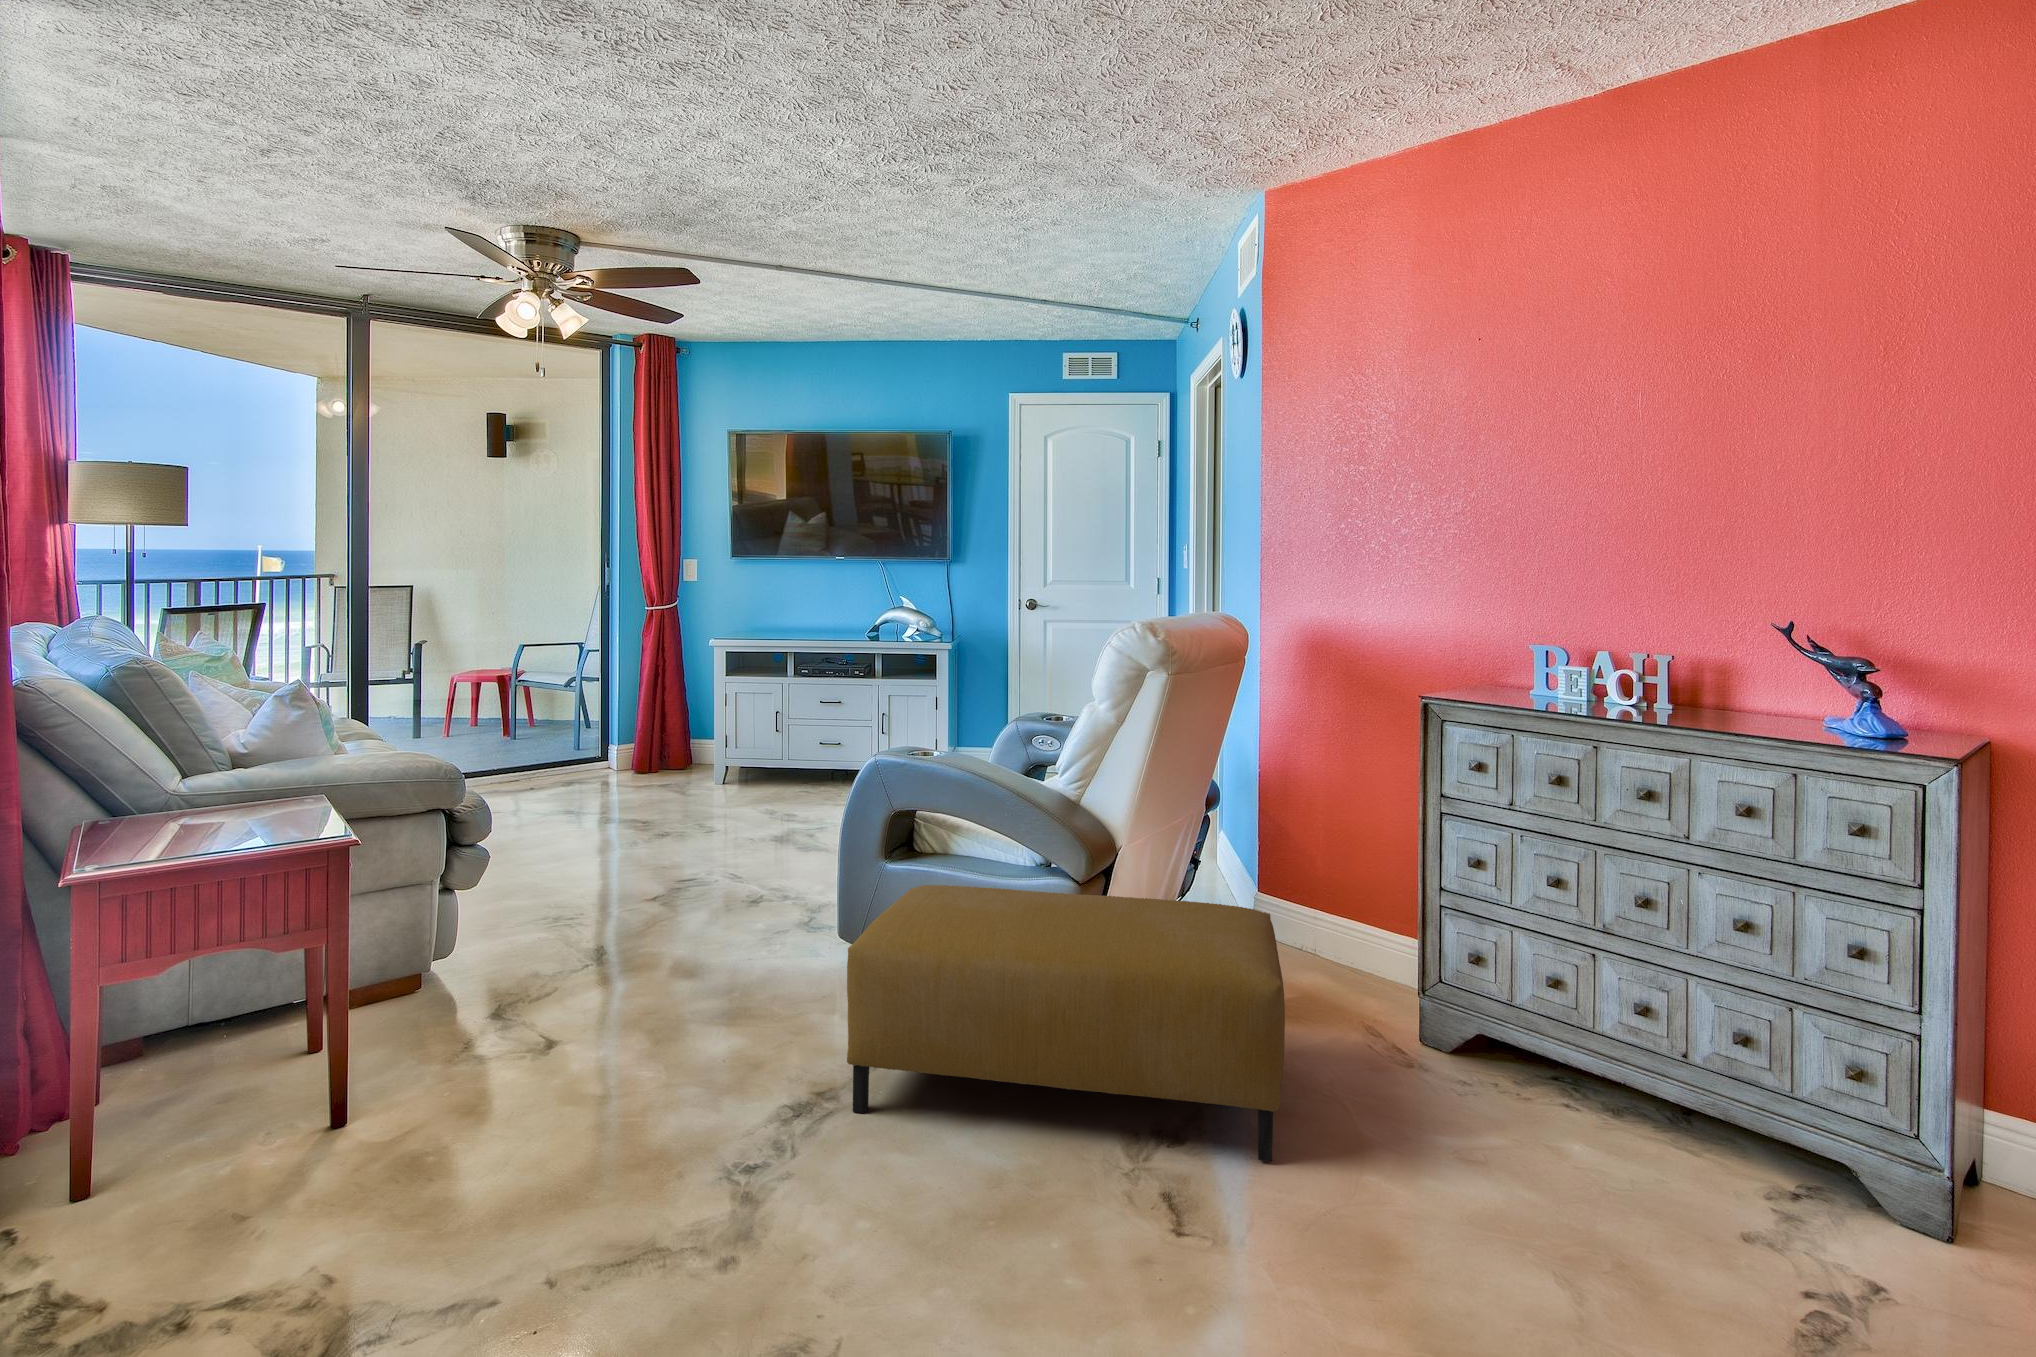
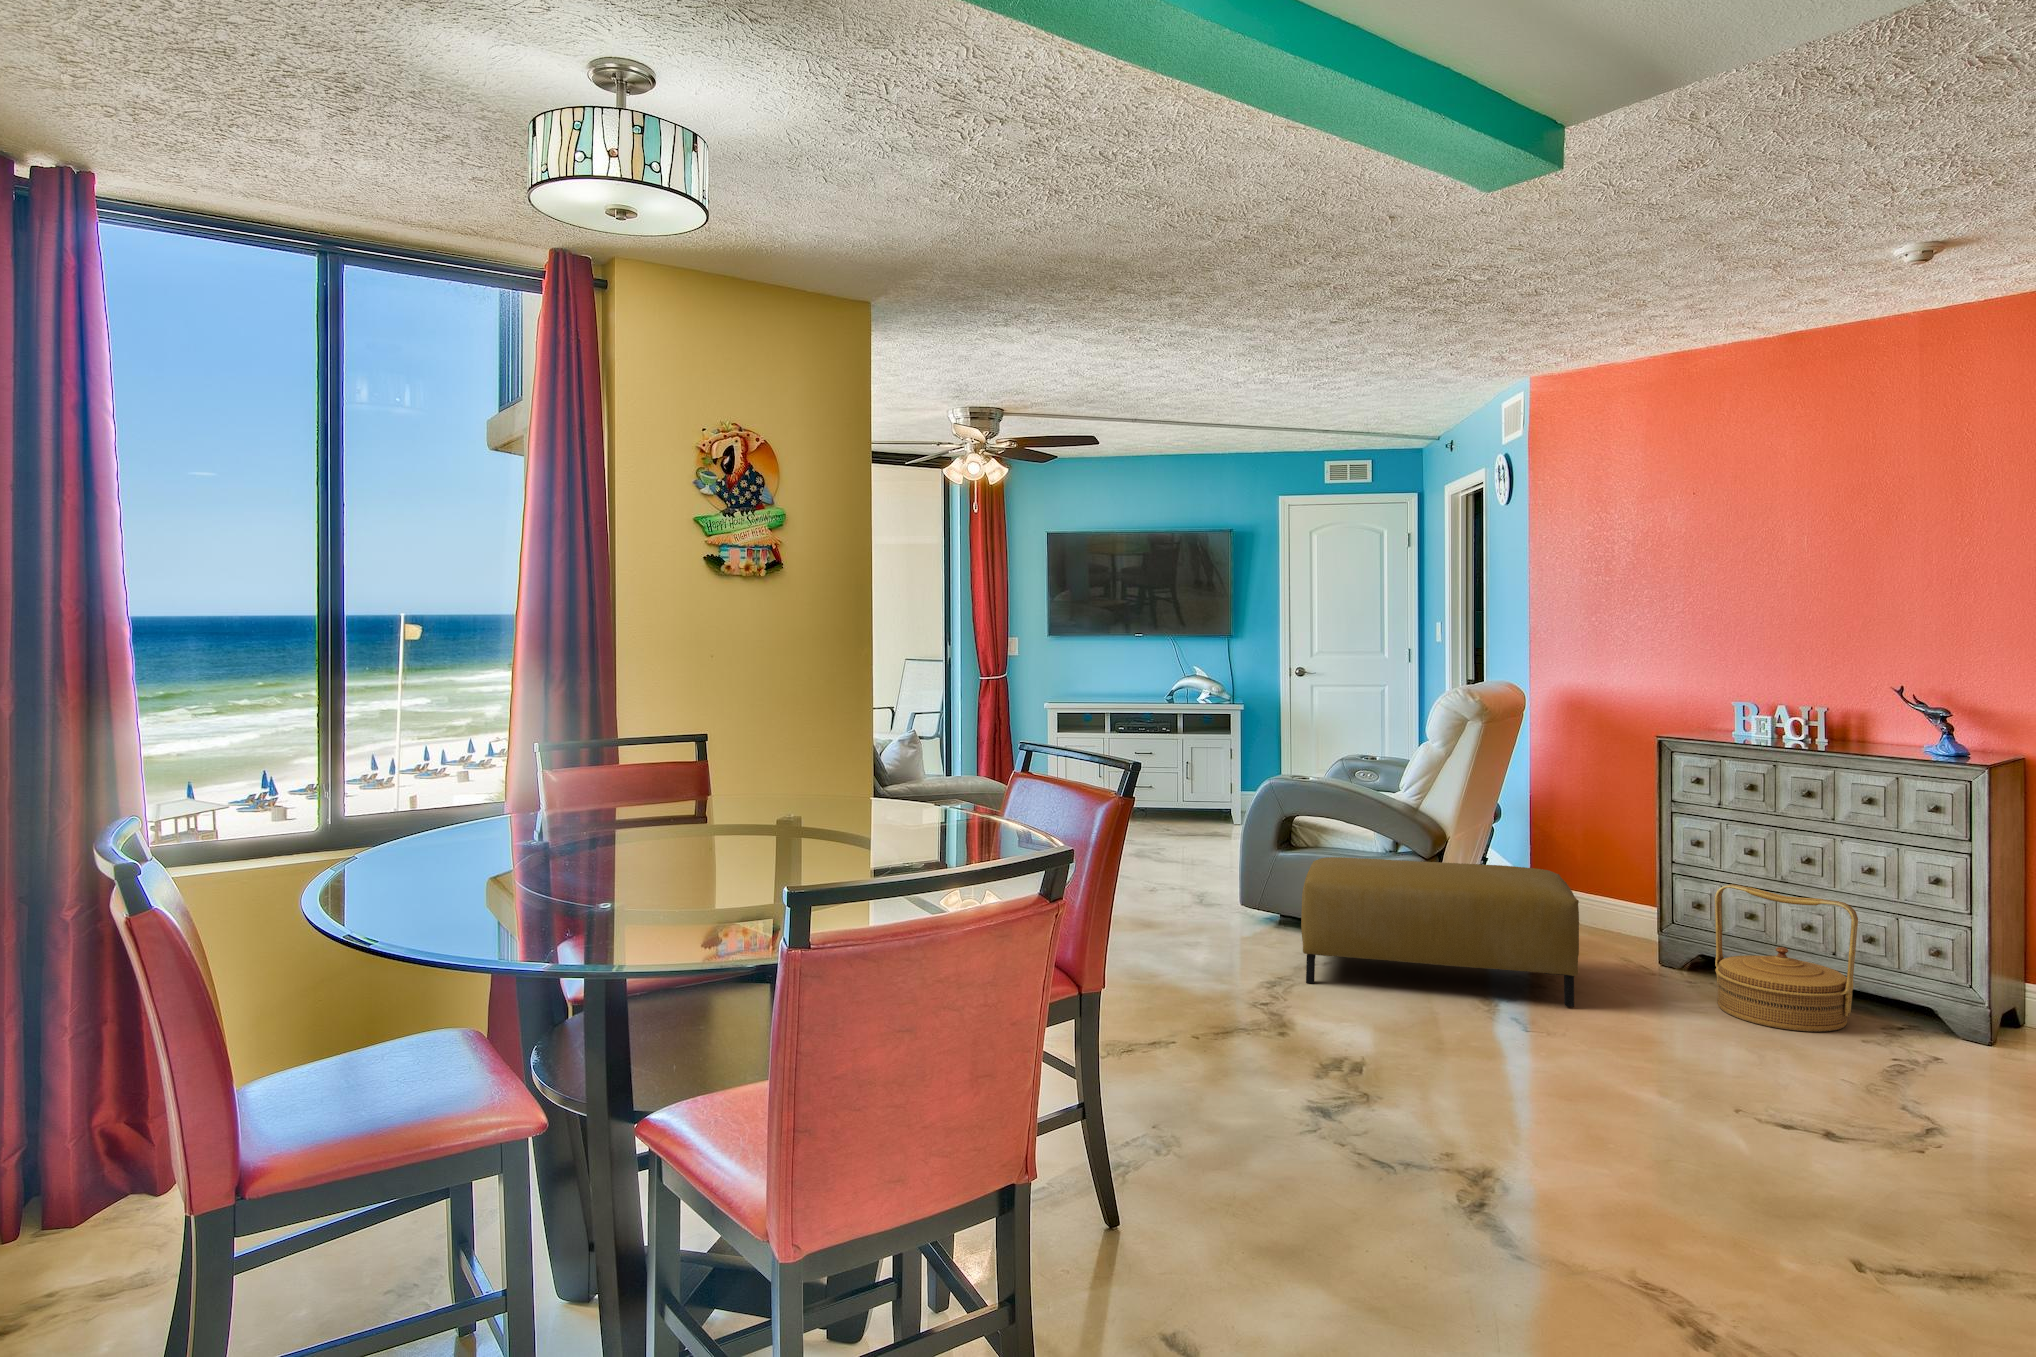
woven basket: none [1498,942,1735,1213] -> present [1715,884,1858,1032]

